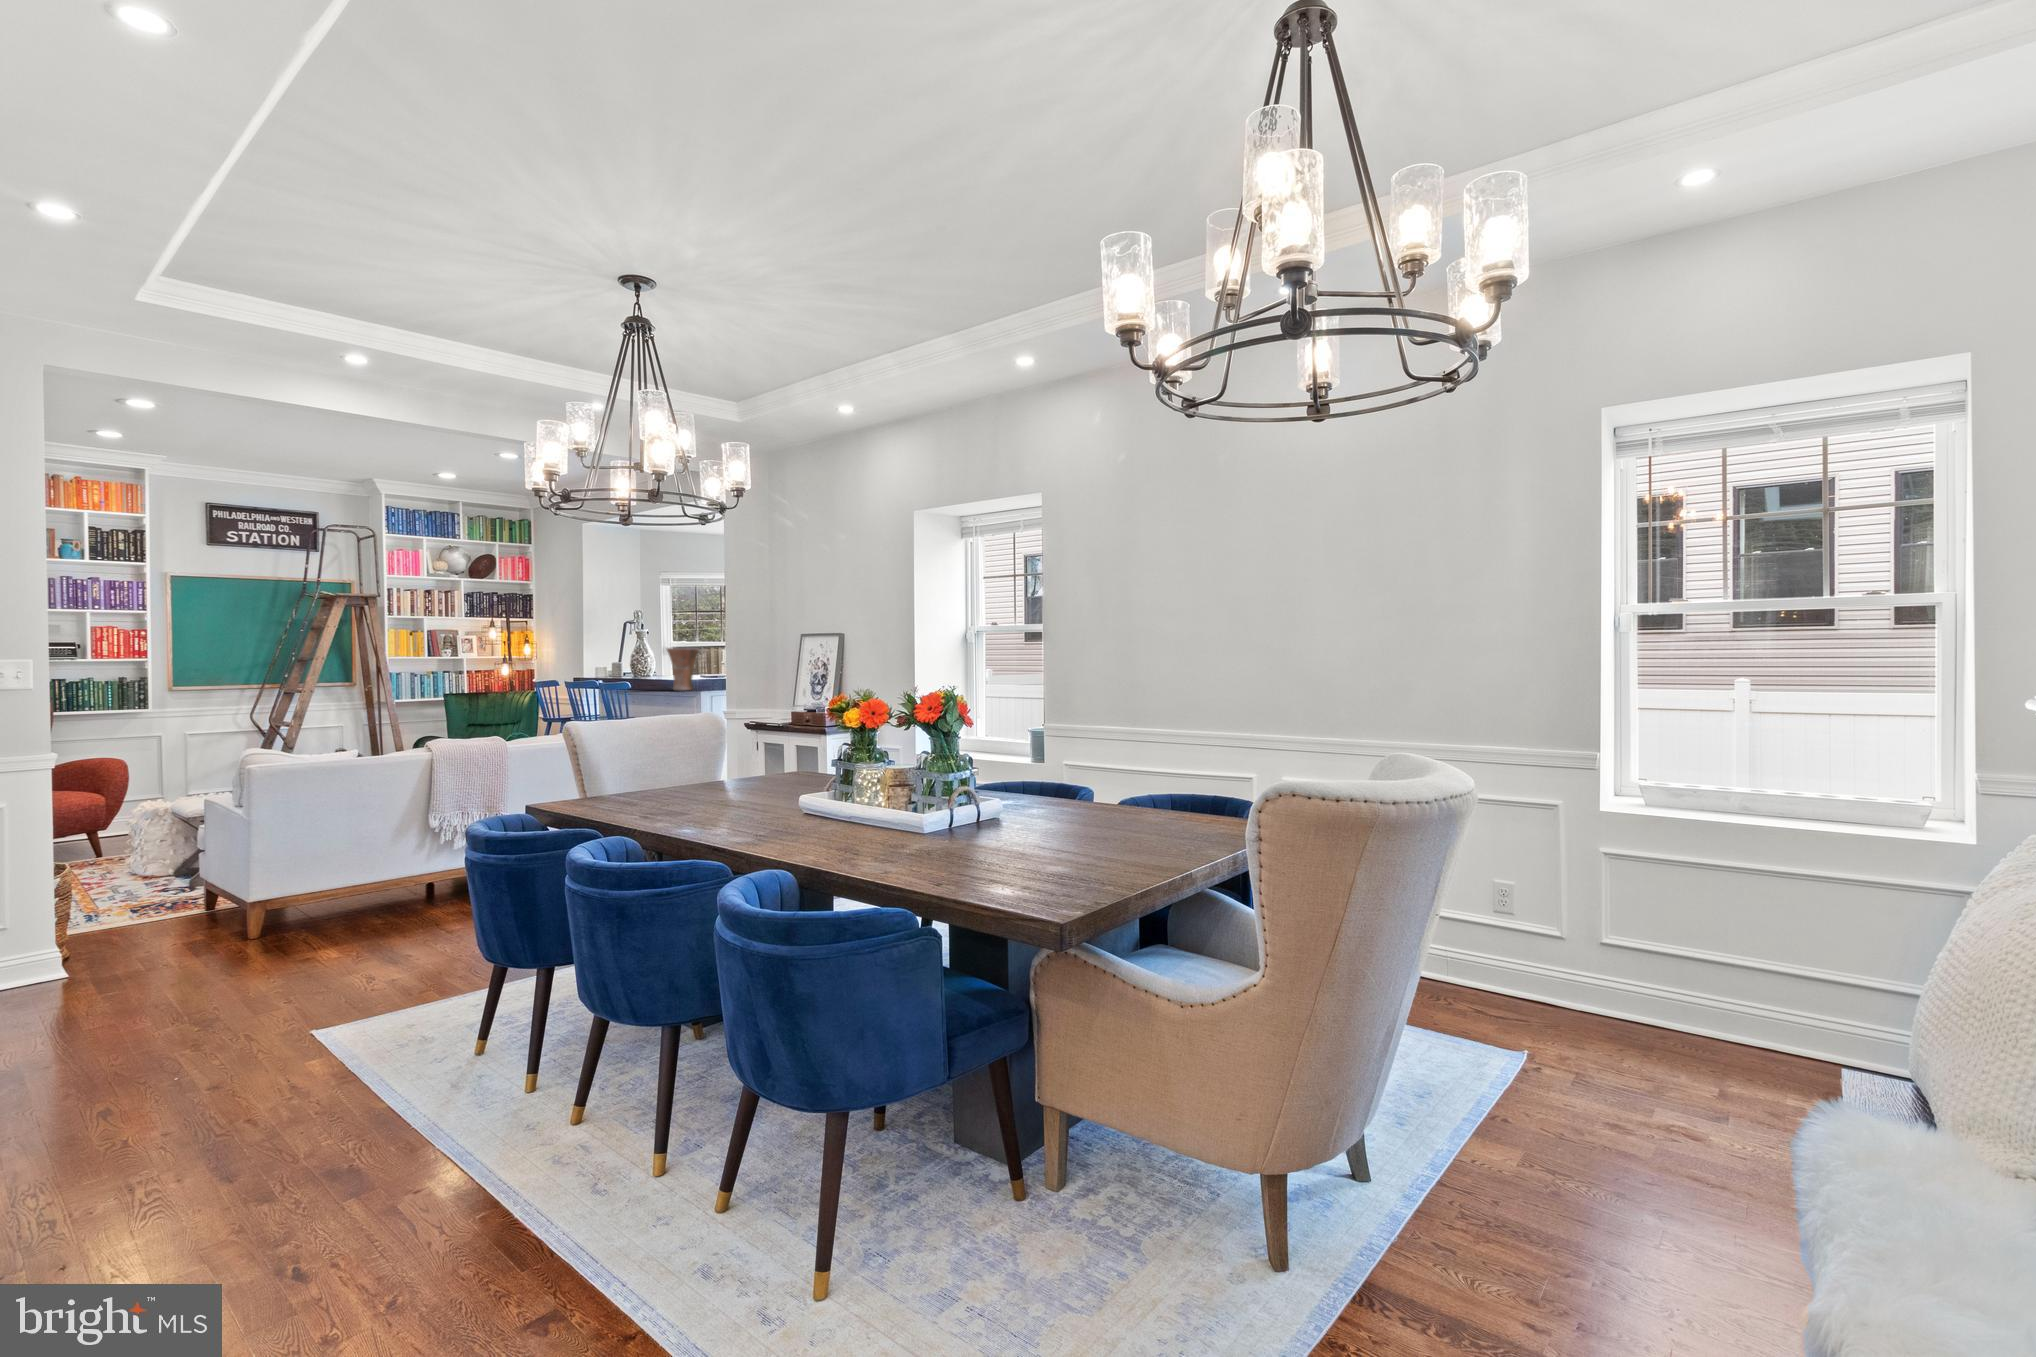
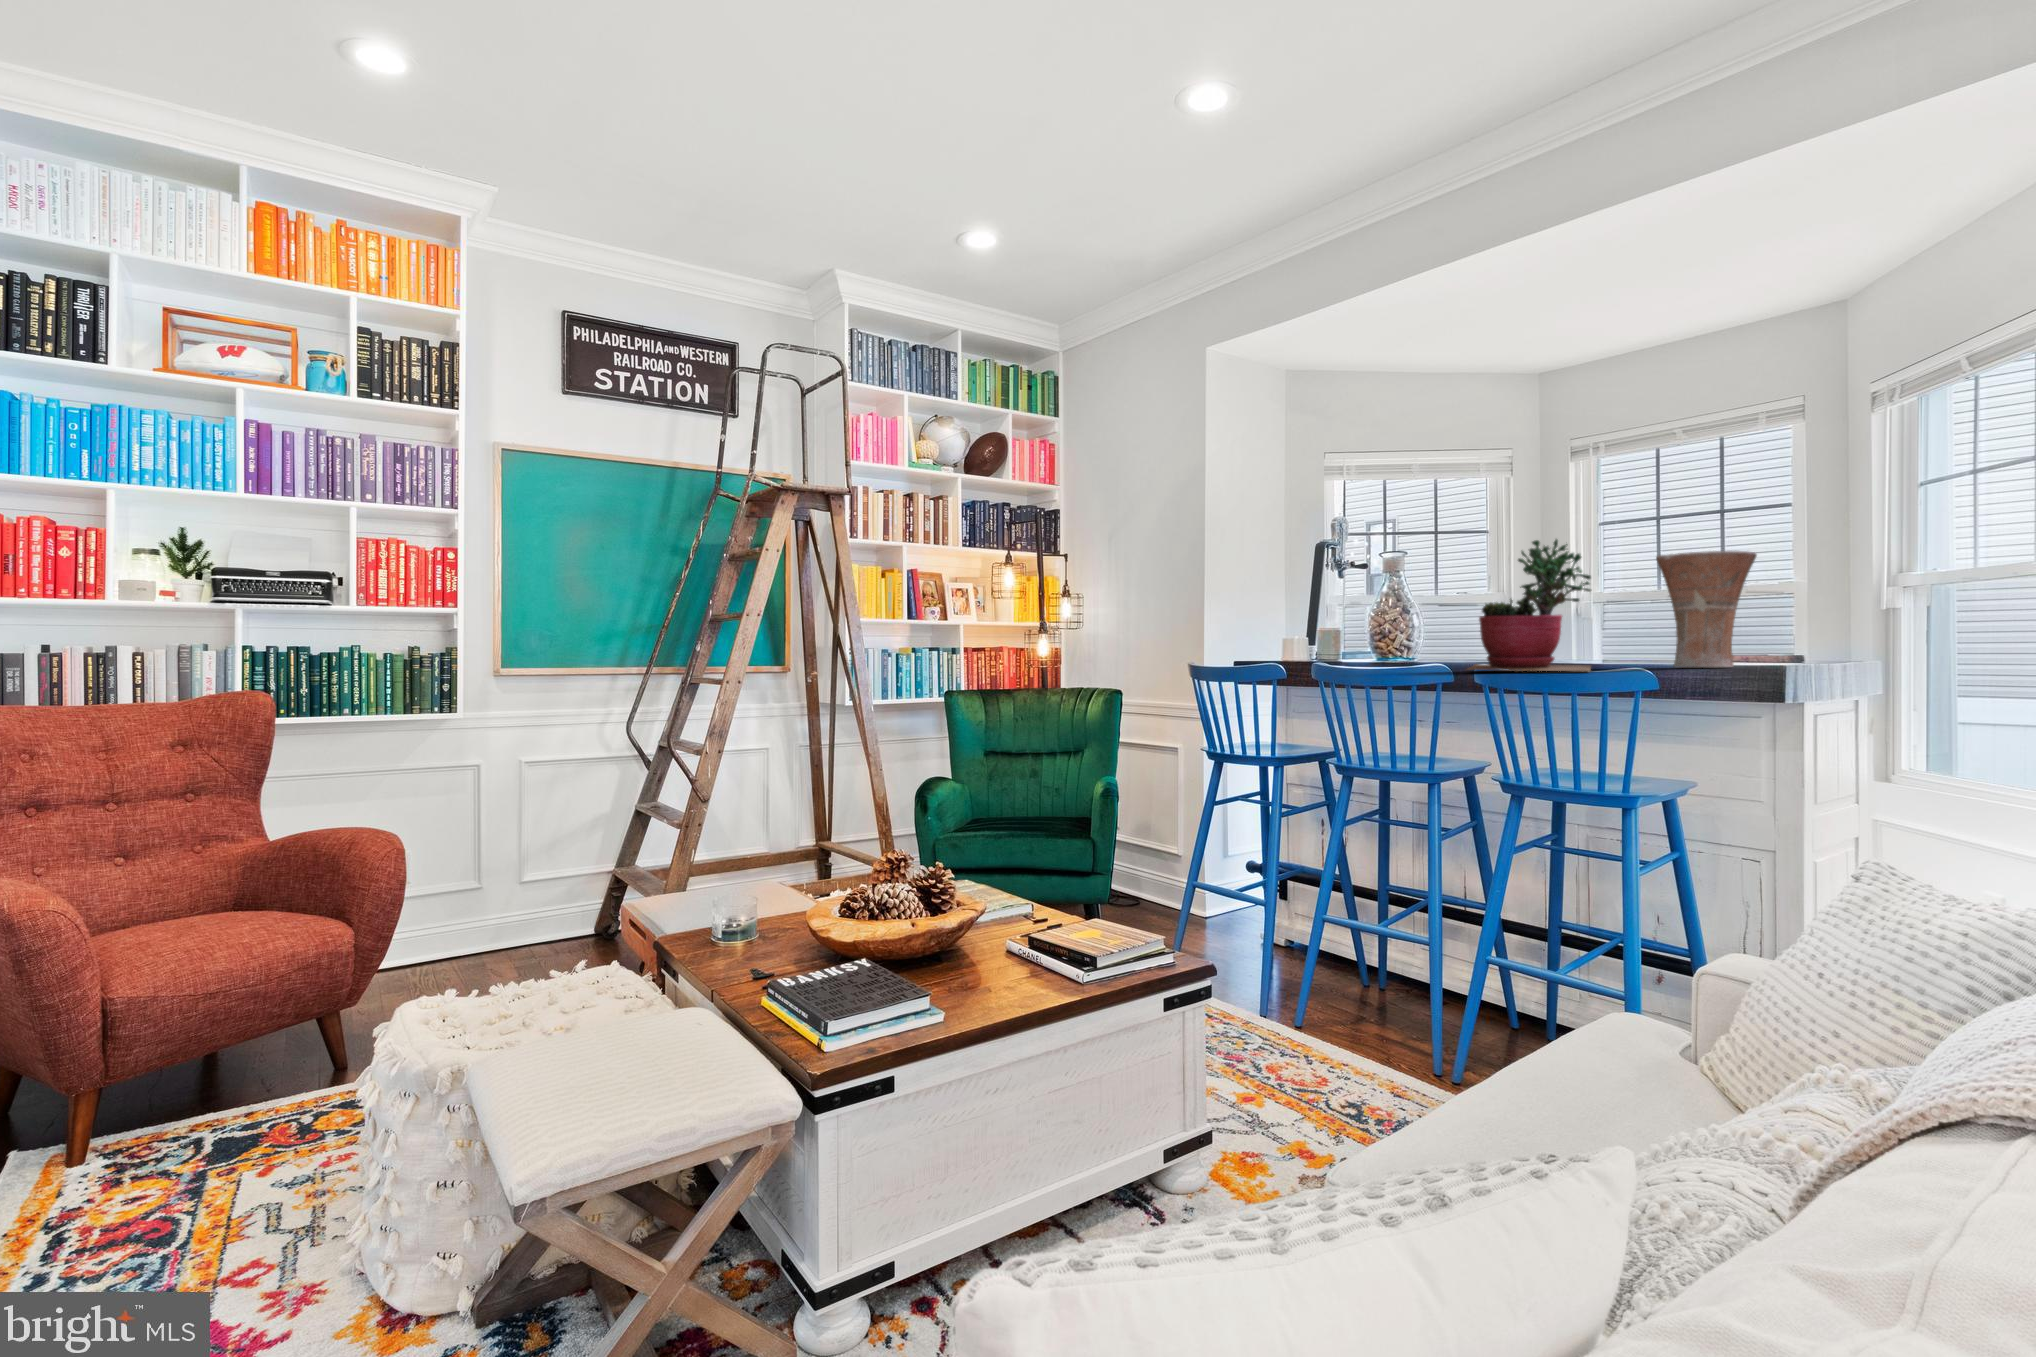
succulent plant: none [584,642,642,693] -> present [1468,539,1591,672]

